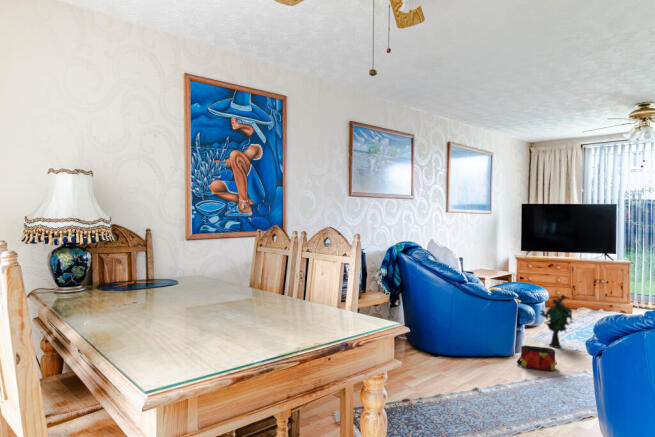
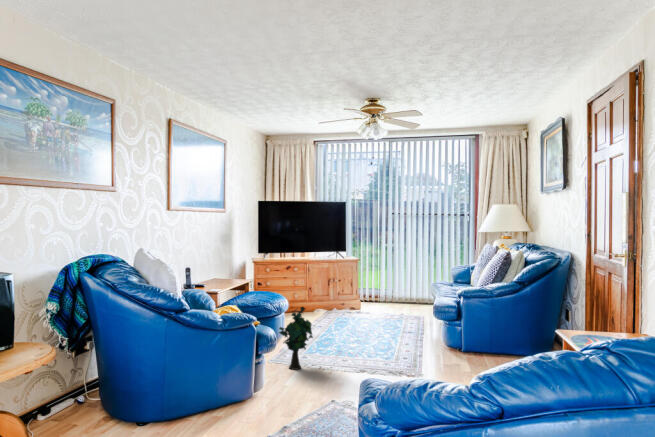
bag: present [517,345,557,371] -> none [252,379,298,412]

